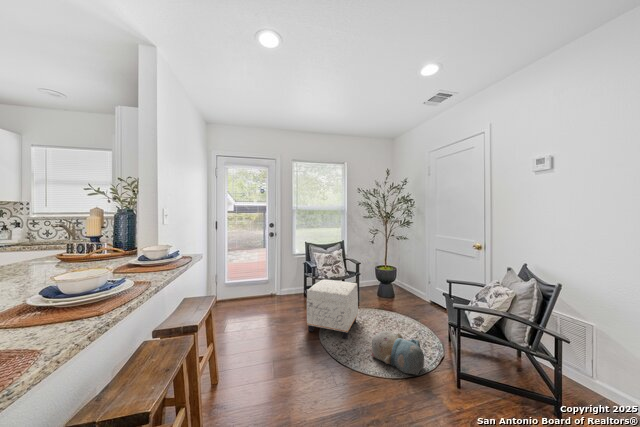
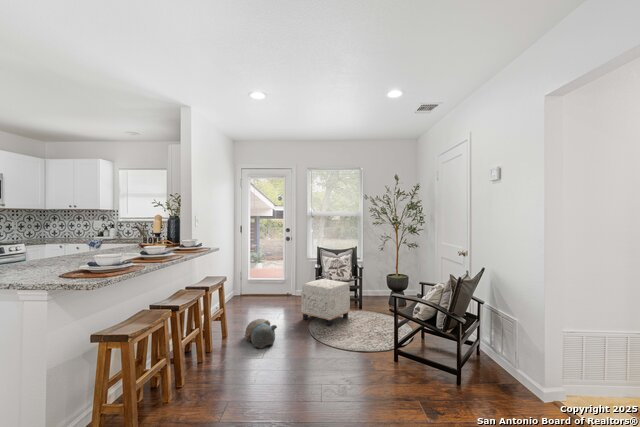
plush toy: present [371,330,424,375] -> present [245,319,277,348]

